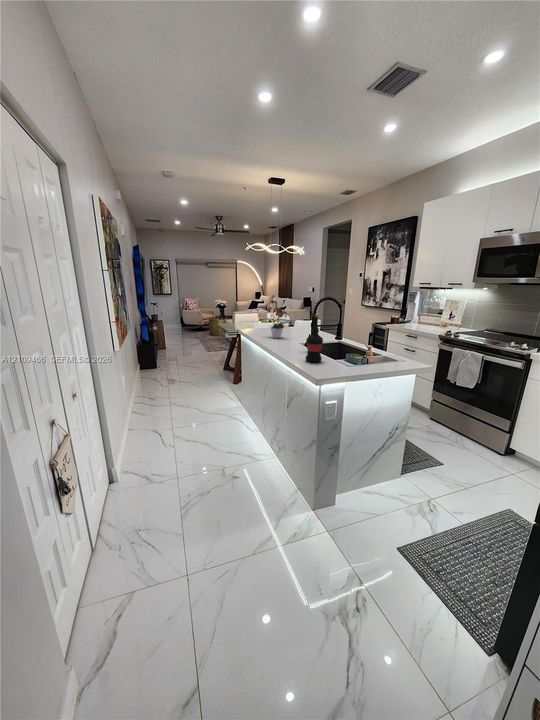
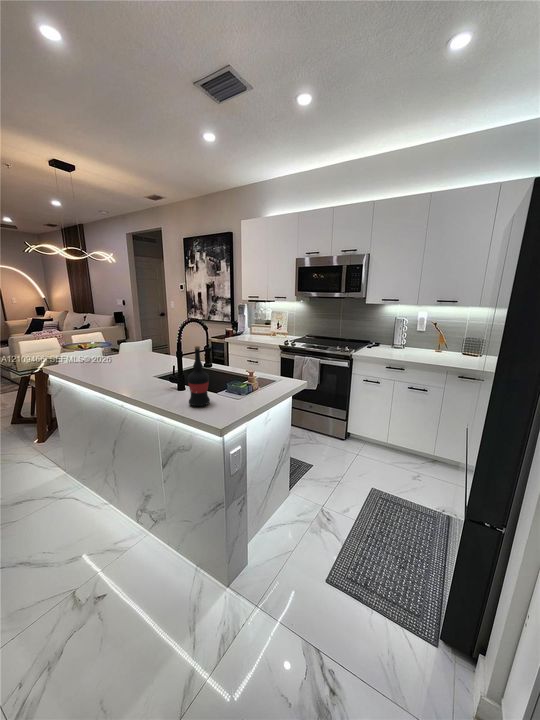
flower arrangement: present [267,300,289,338] -> none [97,323,138,376]

